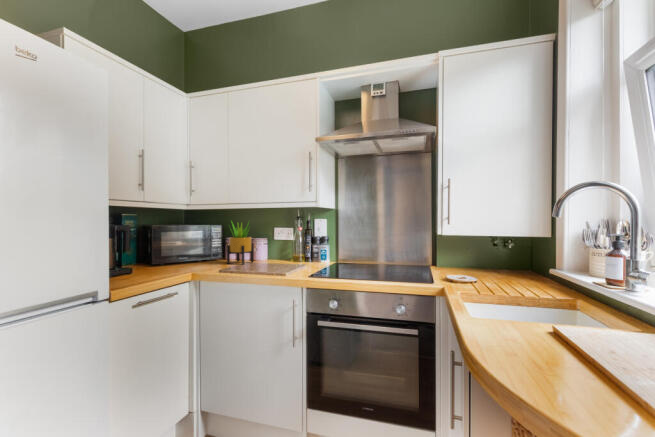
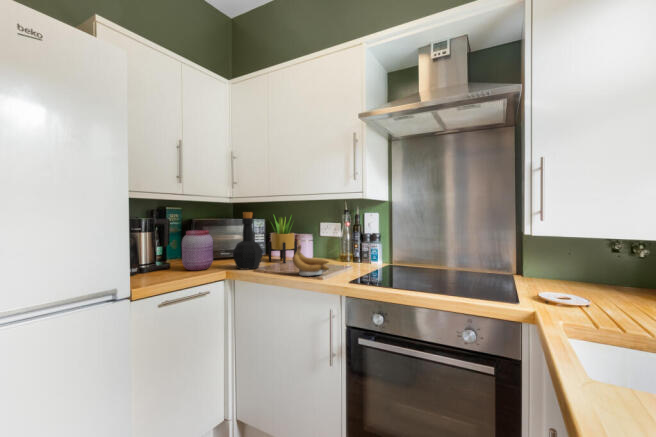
bottle: none [197,218,226,271] -> present [233,212,262,270]
jar: none [147,235,177,274] -> present [182,230,213,271]
banana: none [256,247,290,274] -> present [293,246,329,276]

